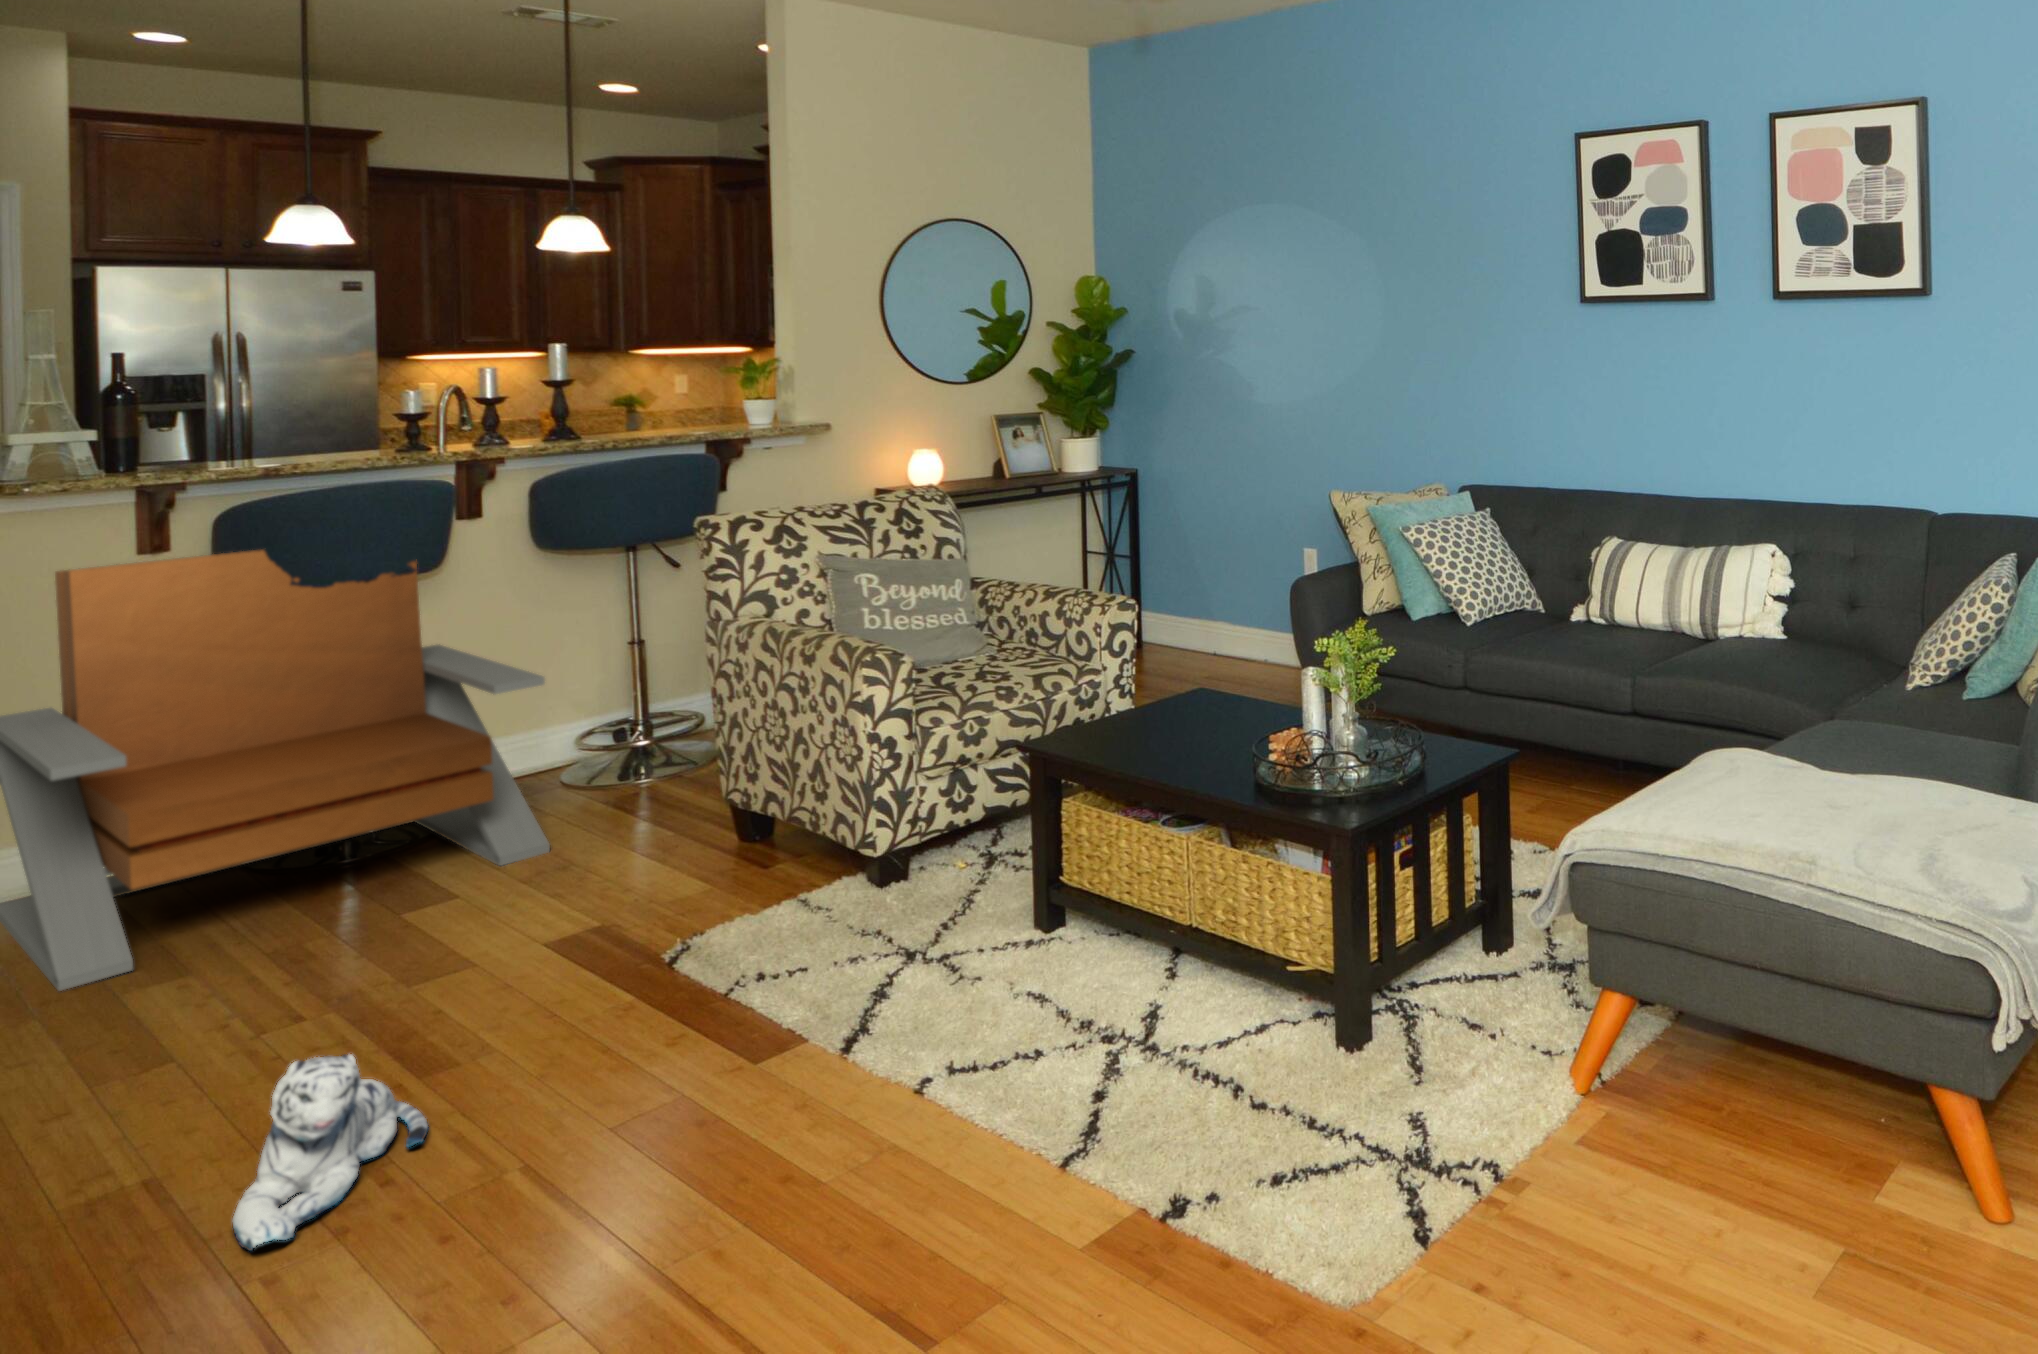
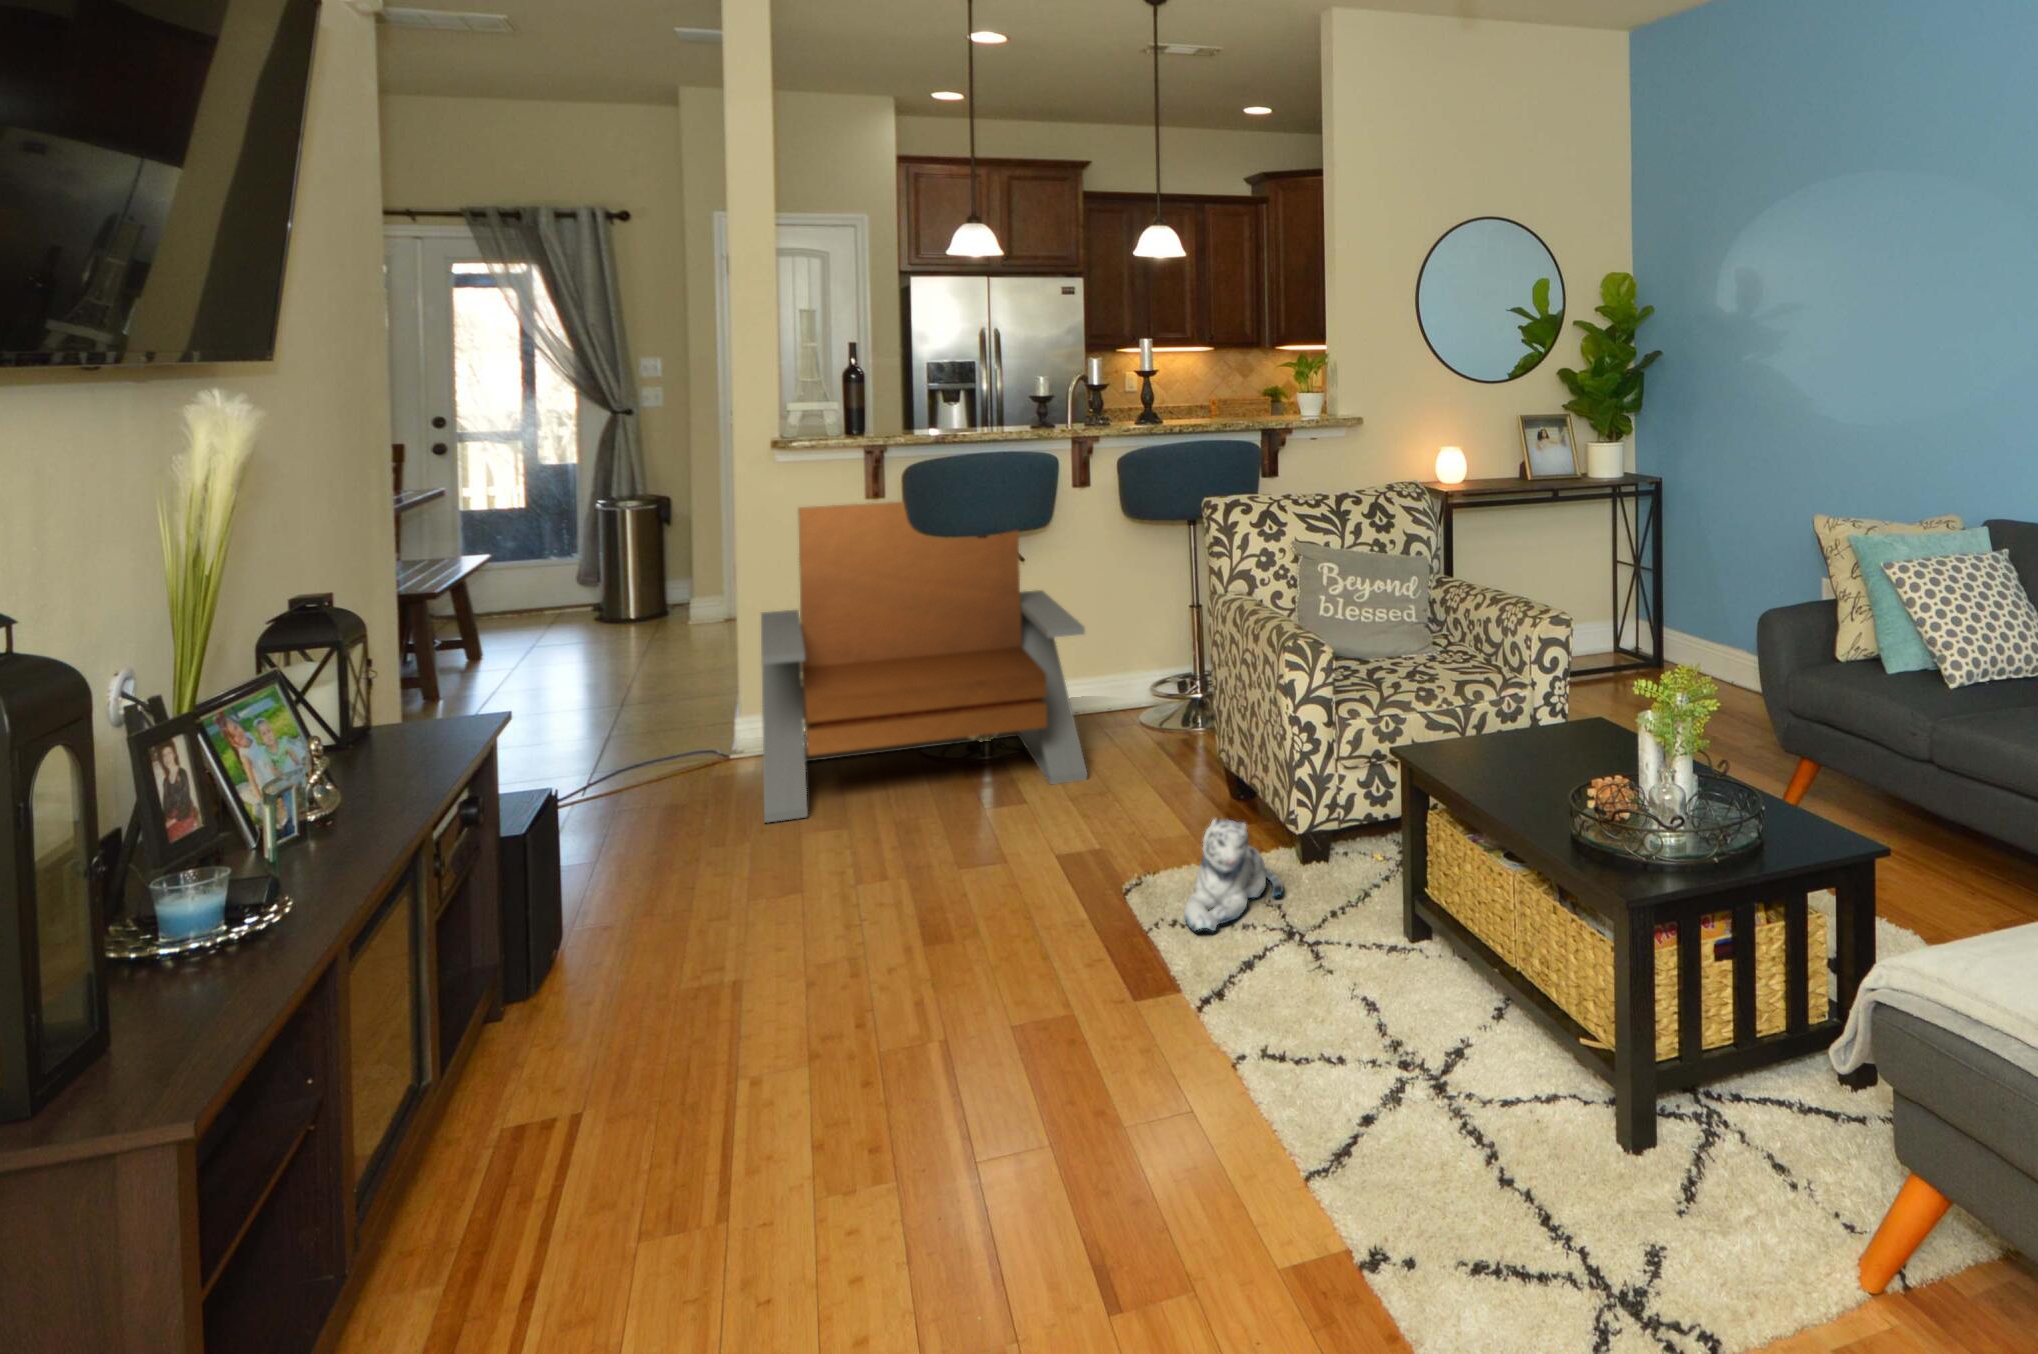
plush toy: present [233,1054,428,1251] -> present [1184,819,1284,931]

